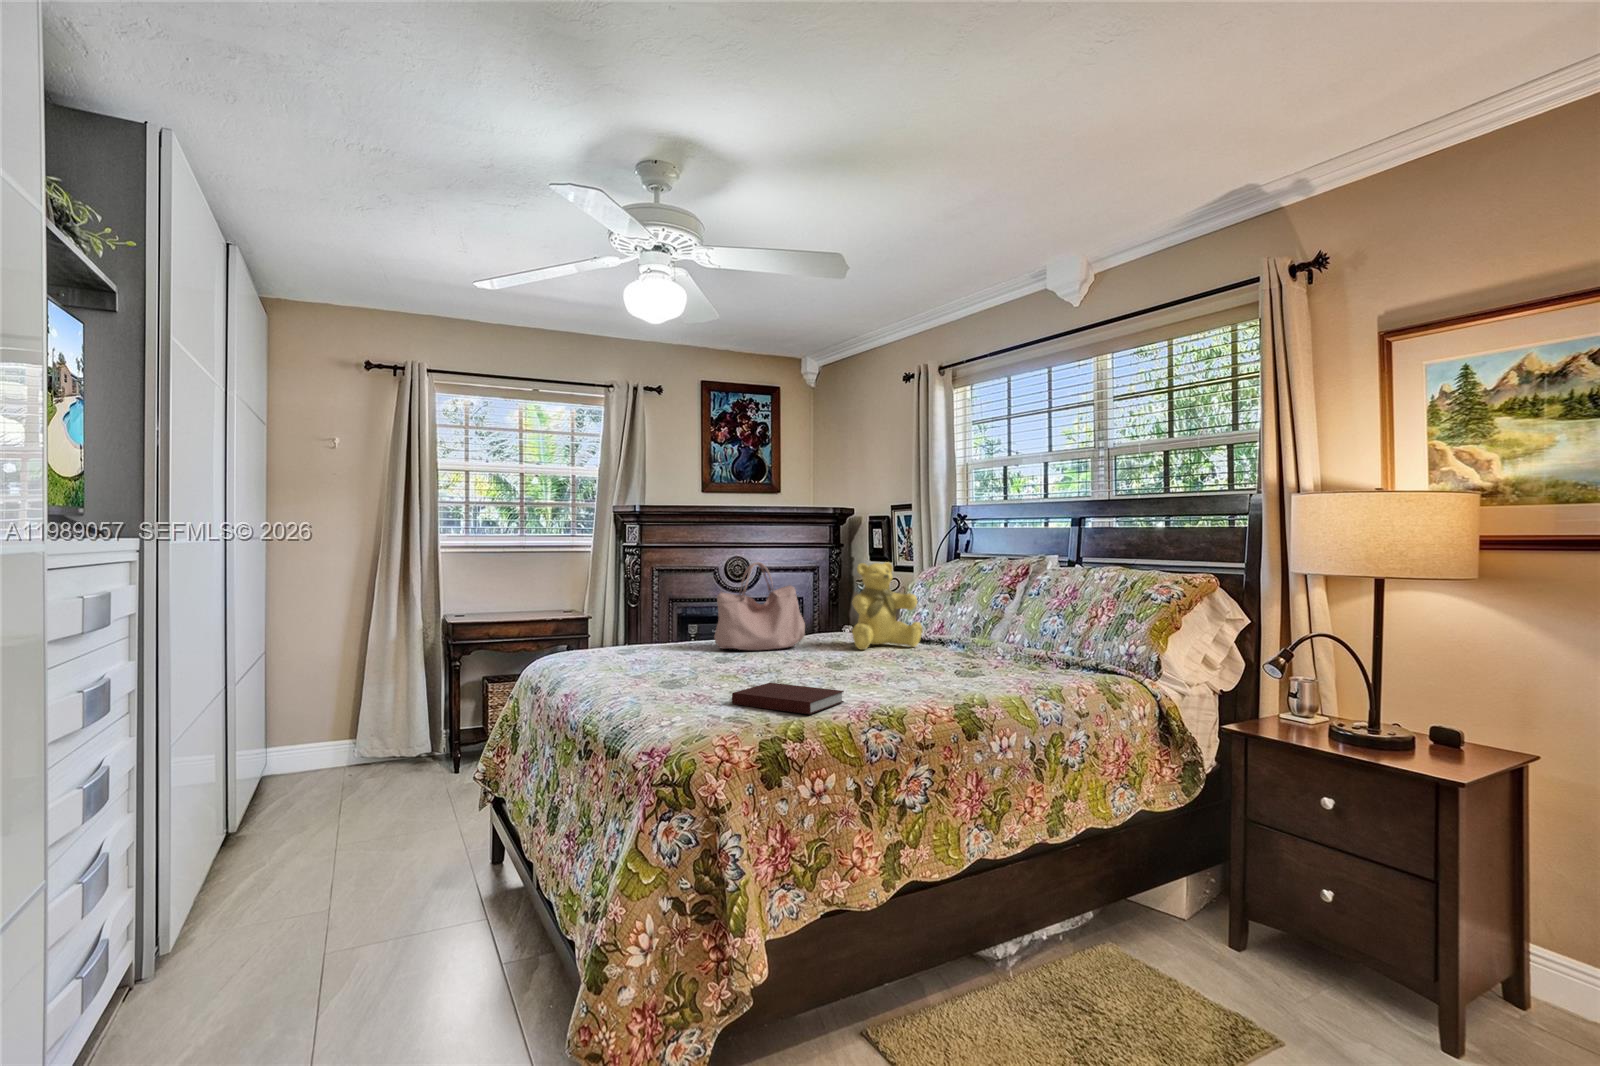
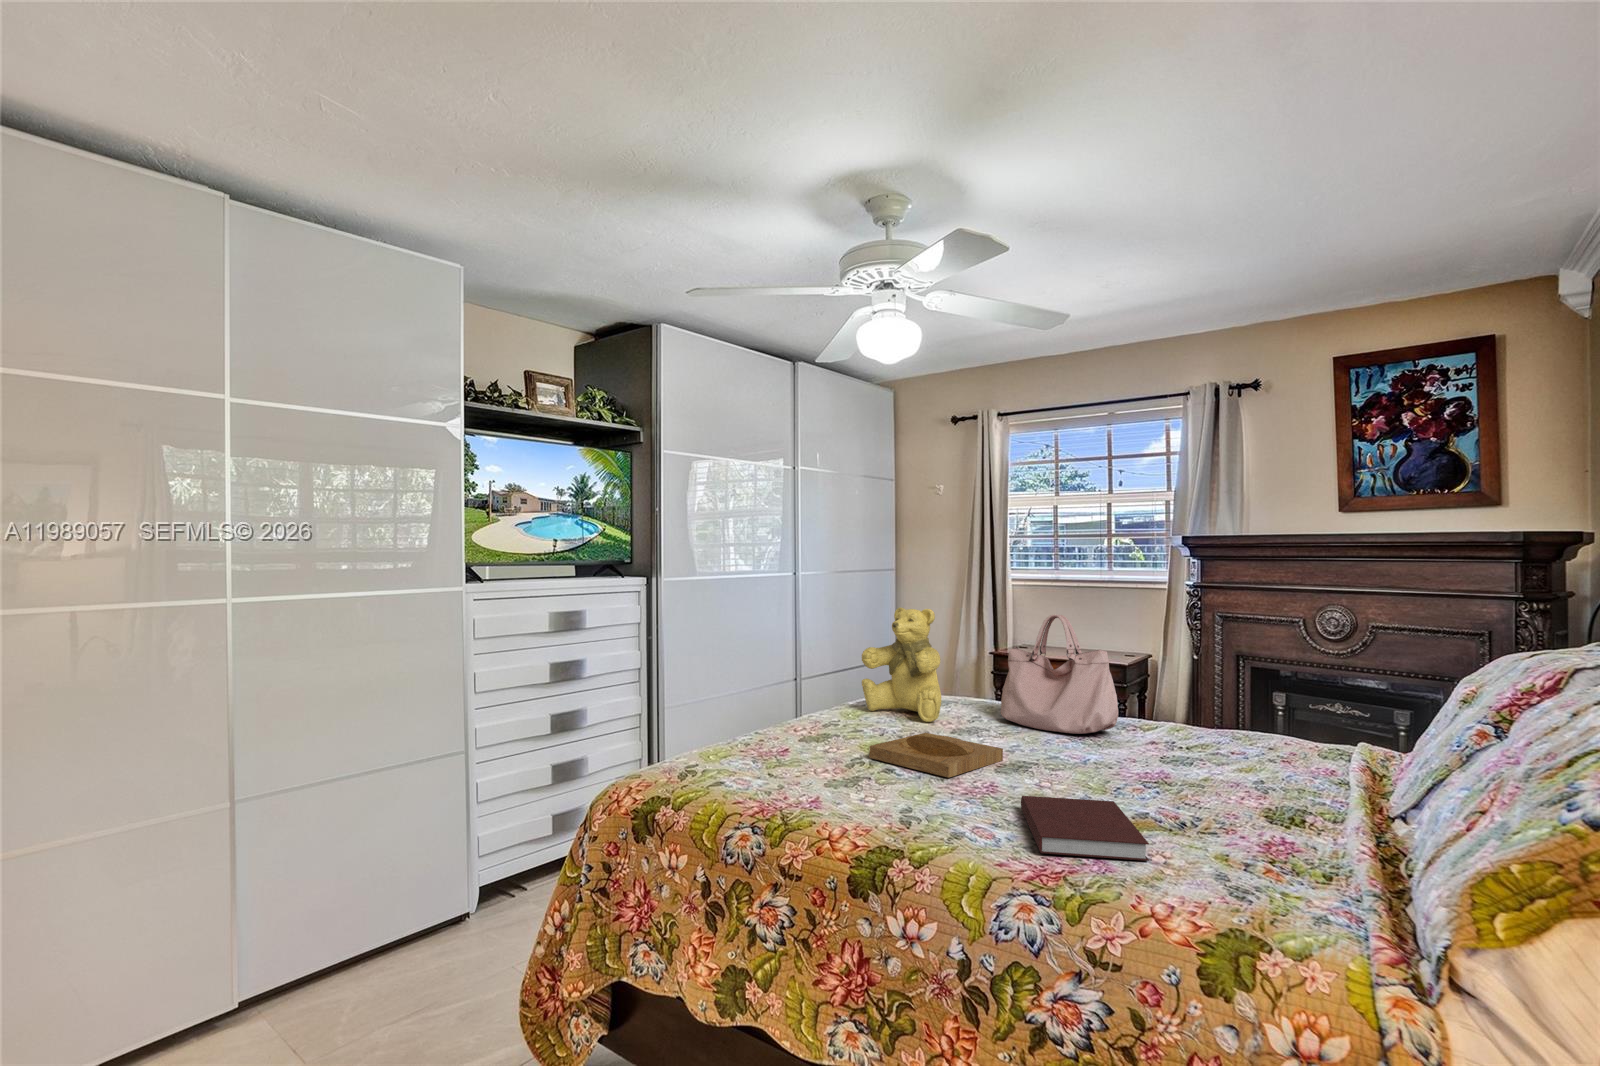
teddy bear: present [852,562,923,650] -> present [862,608,941,722]
tray: none [757,657,853,682] -> present [869,733,1003,778]
notebook: present [732,683,844,714] -> present [1021,796,1149,861]

